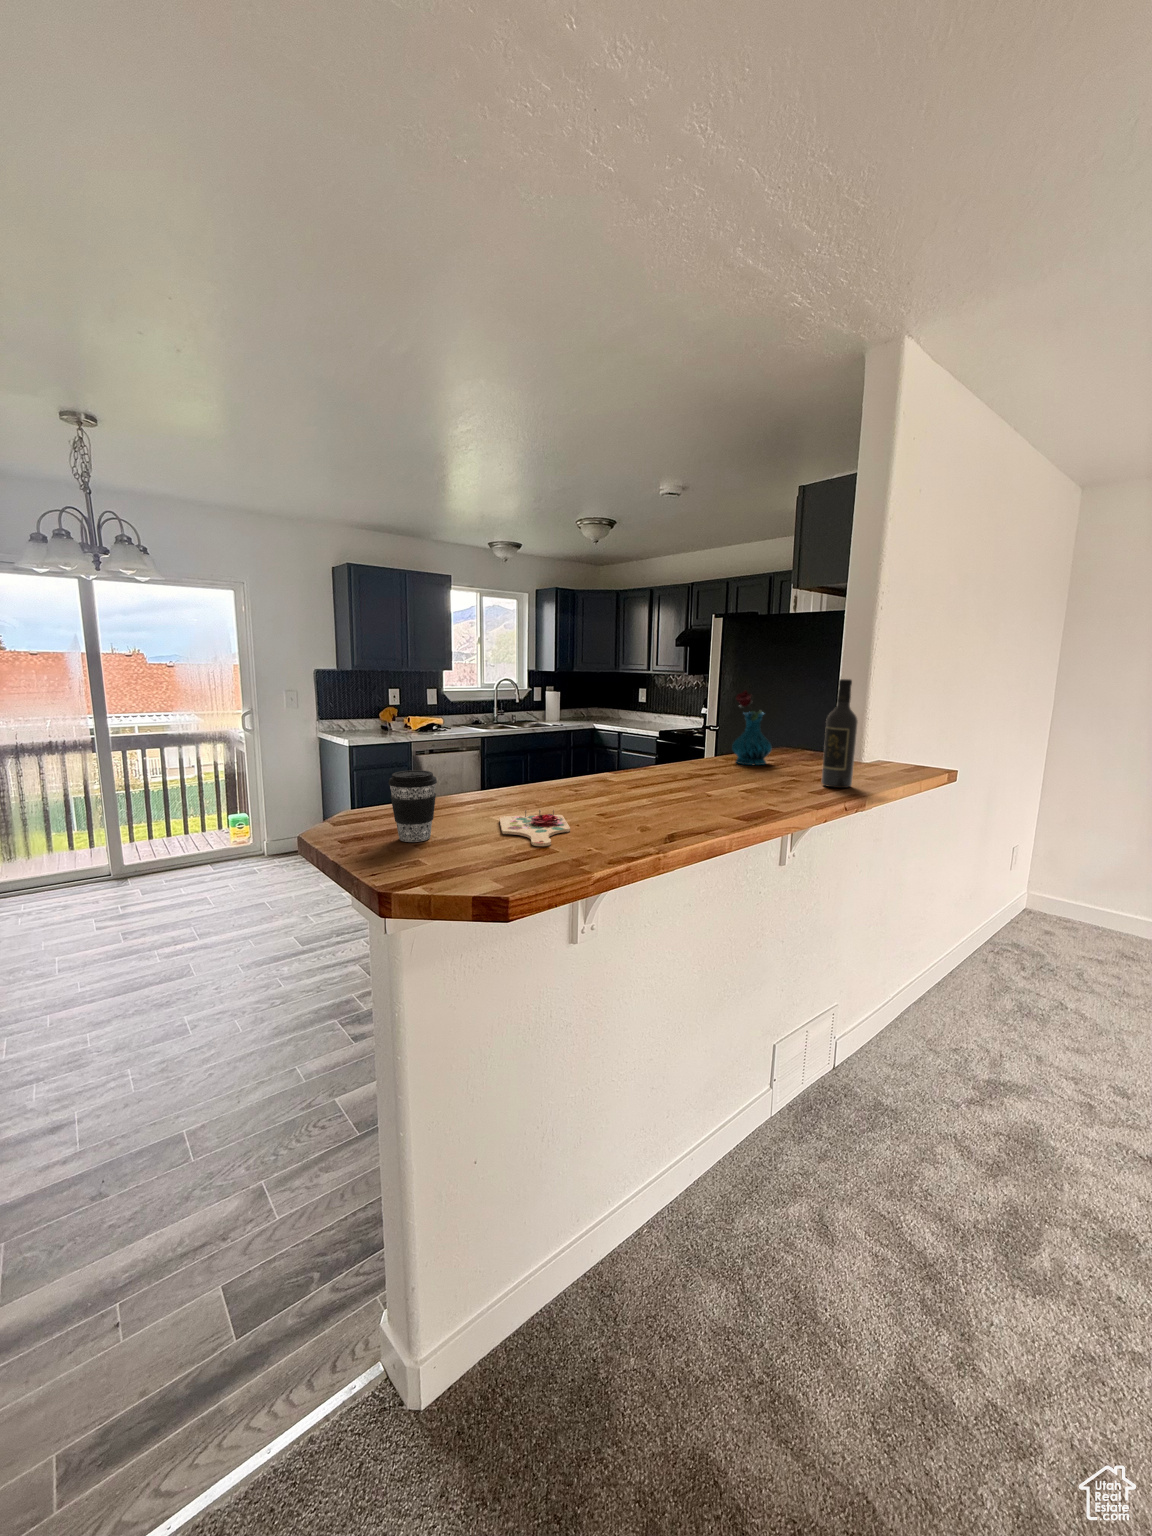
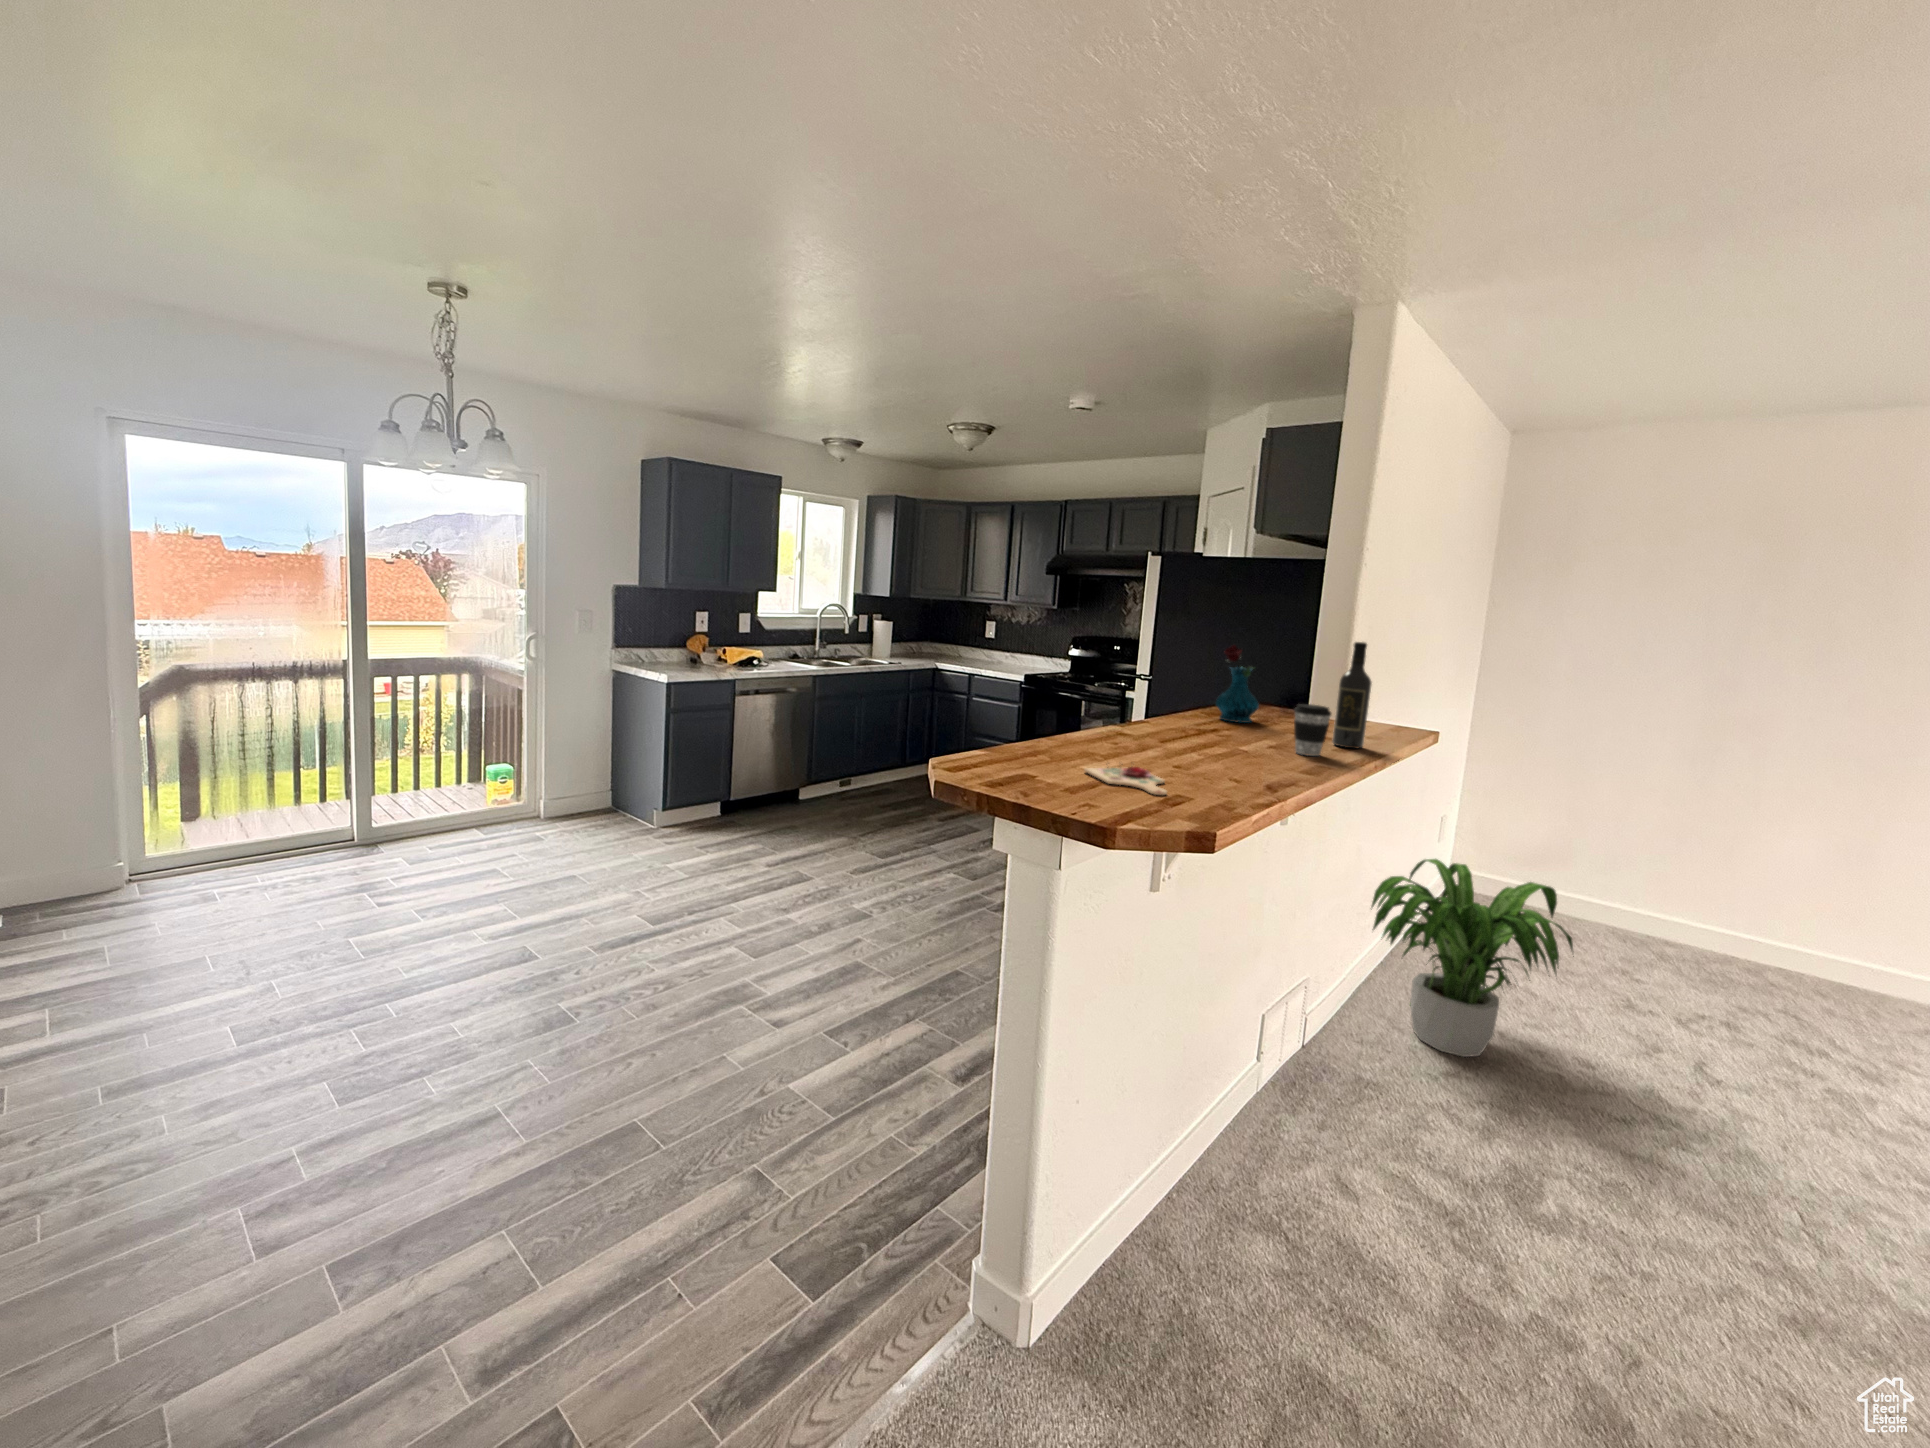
coffee cup: present [388,770,437,842] -> present [1294,704,1331,756]
potted plant: none [900,889,1103,1081] -> present [1371,859,1574,1057]

